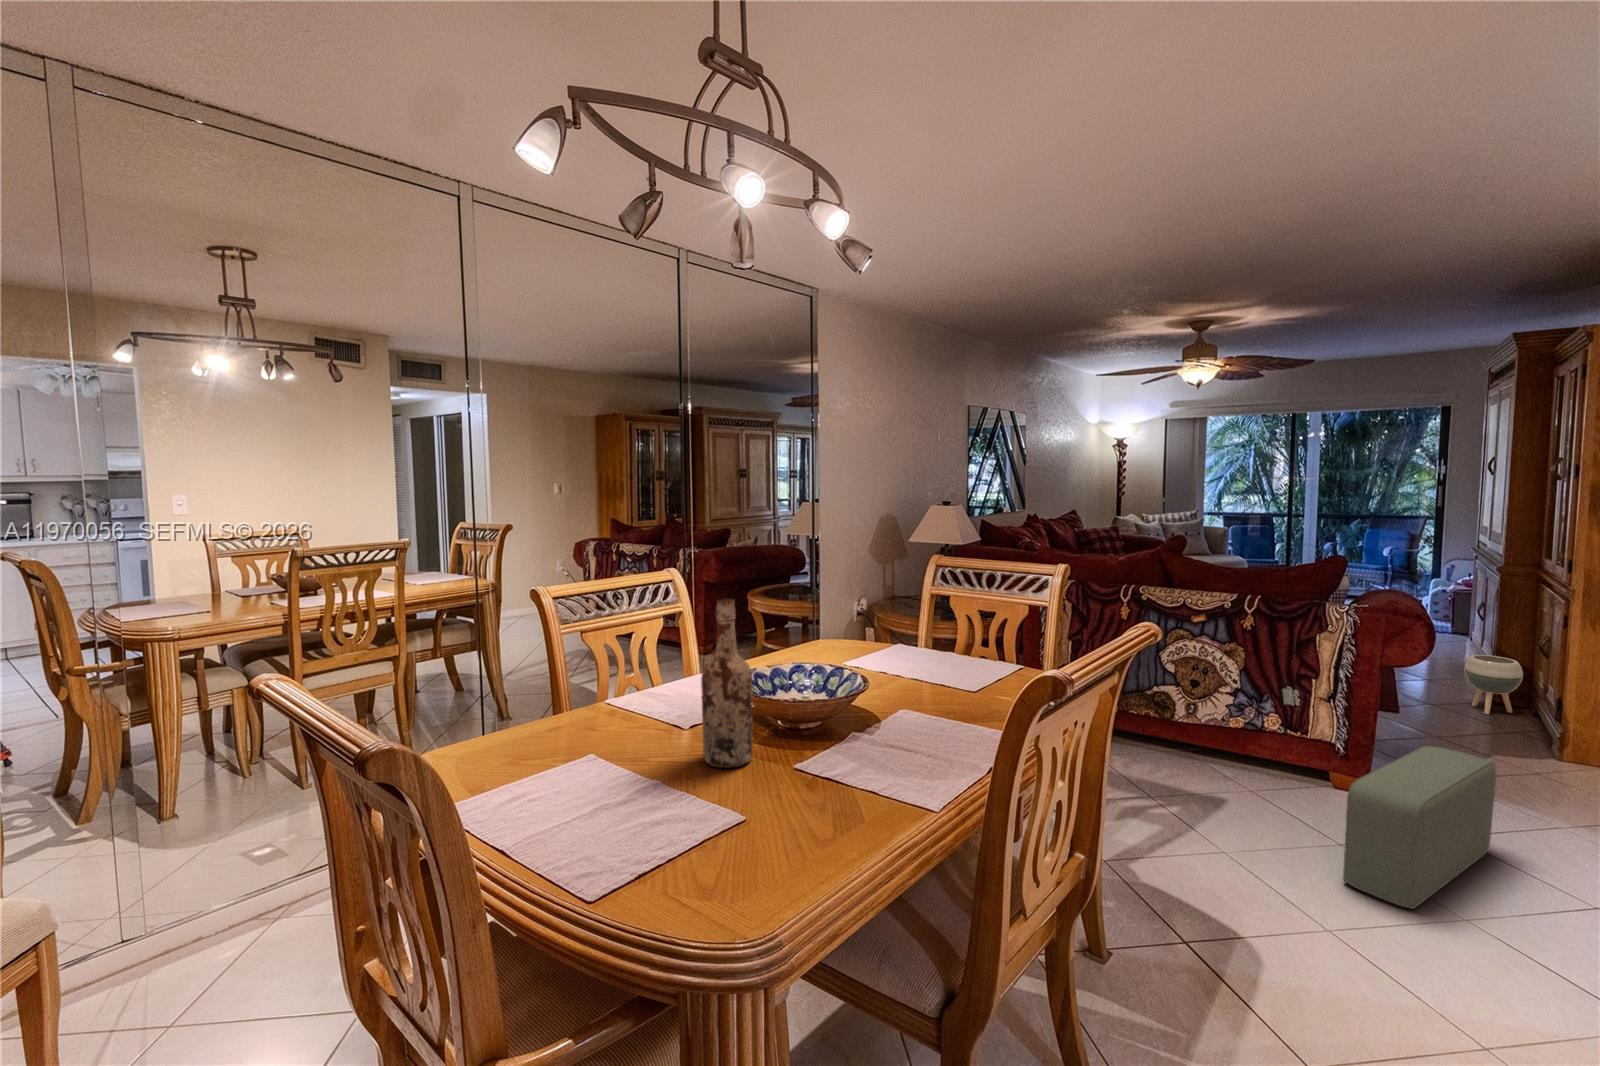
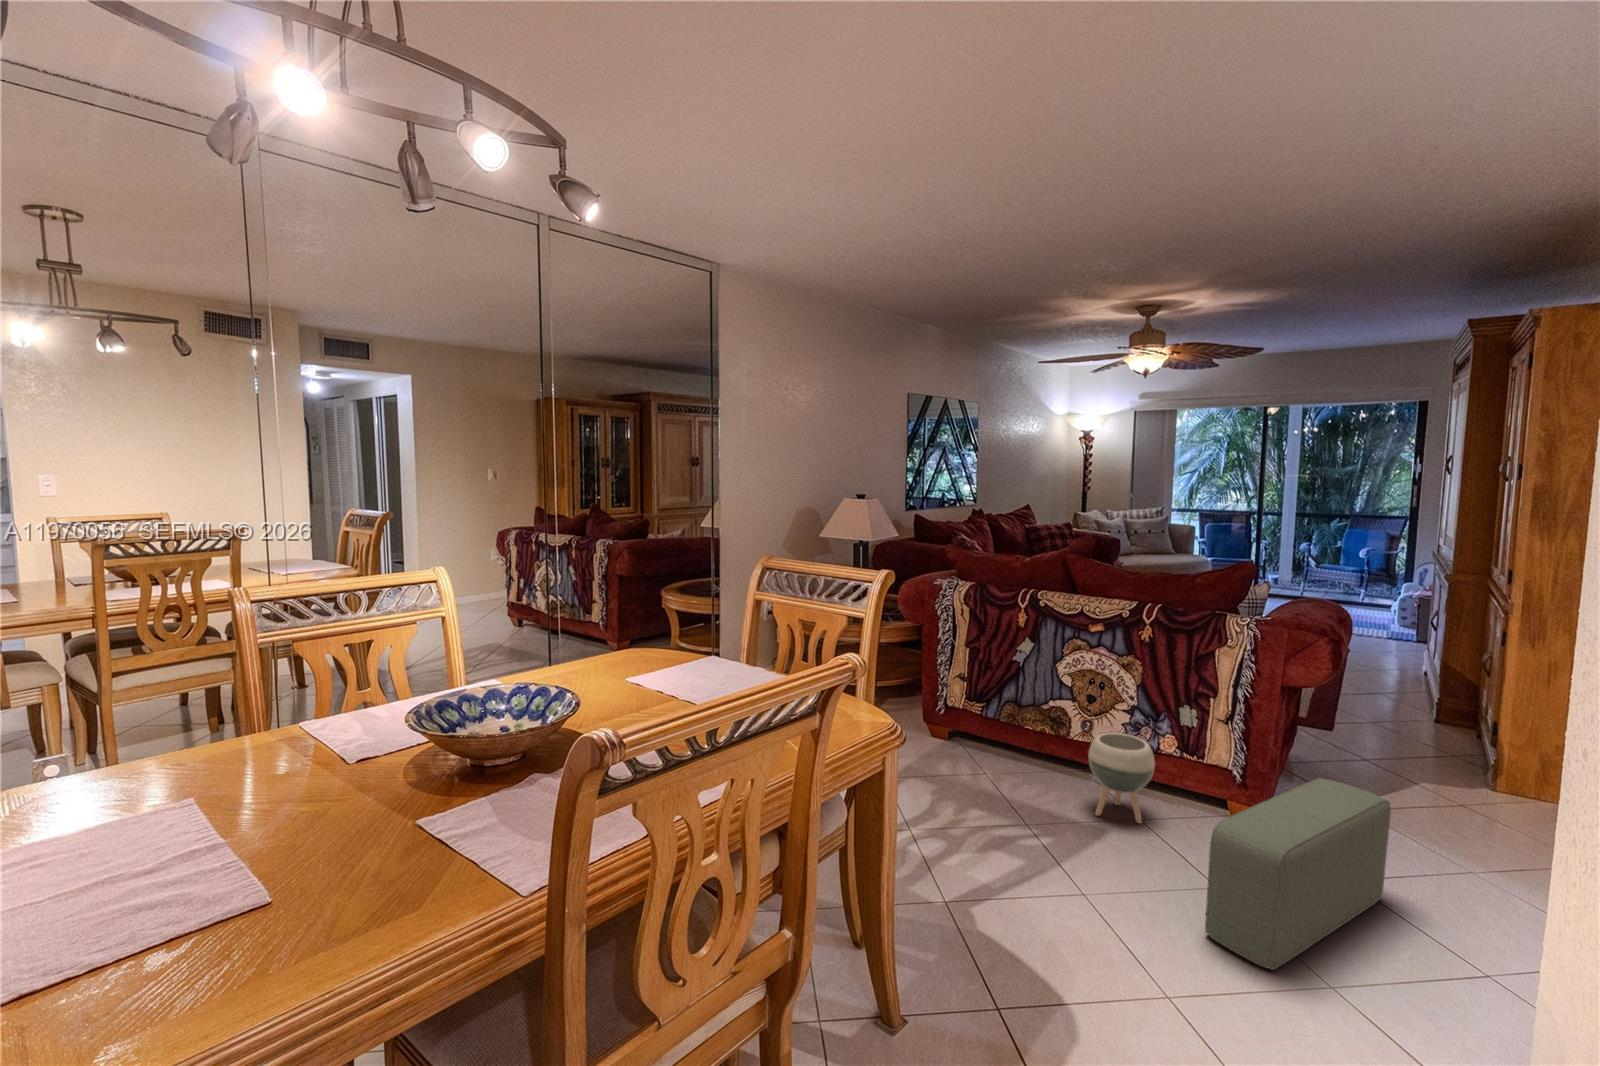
wine bottle: present [701,598,752,768] -> none [298,614,375,823]
planter: present [1464,655,1523,714] -> present [1089,733,1155,824]

